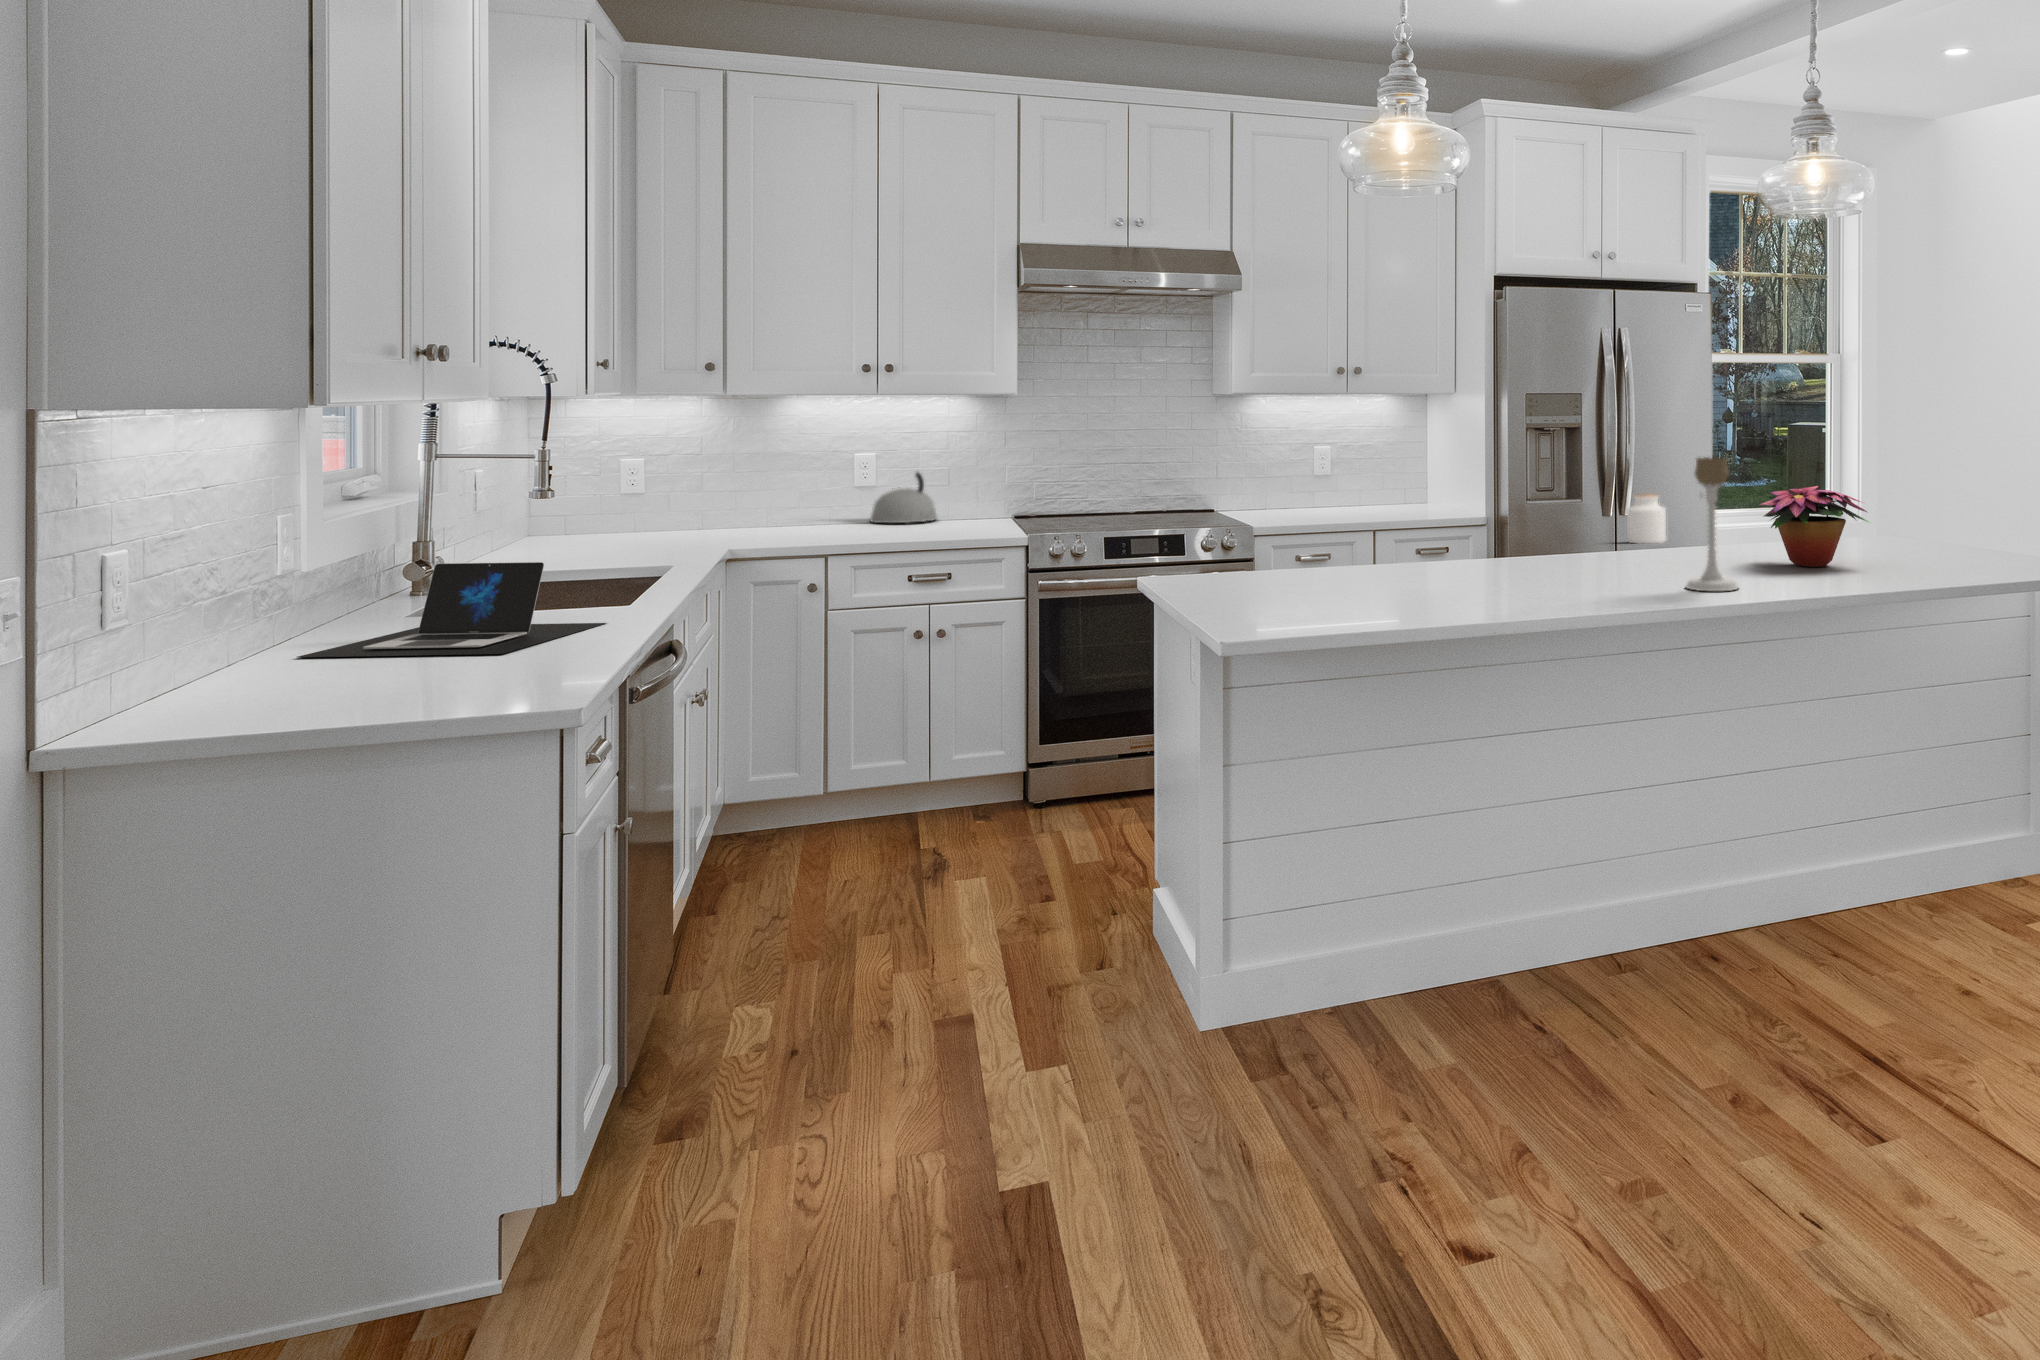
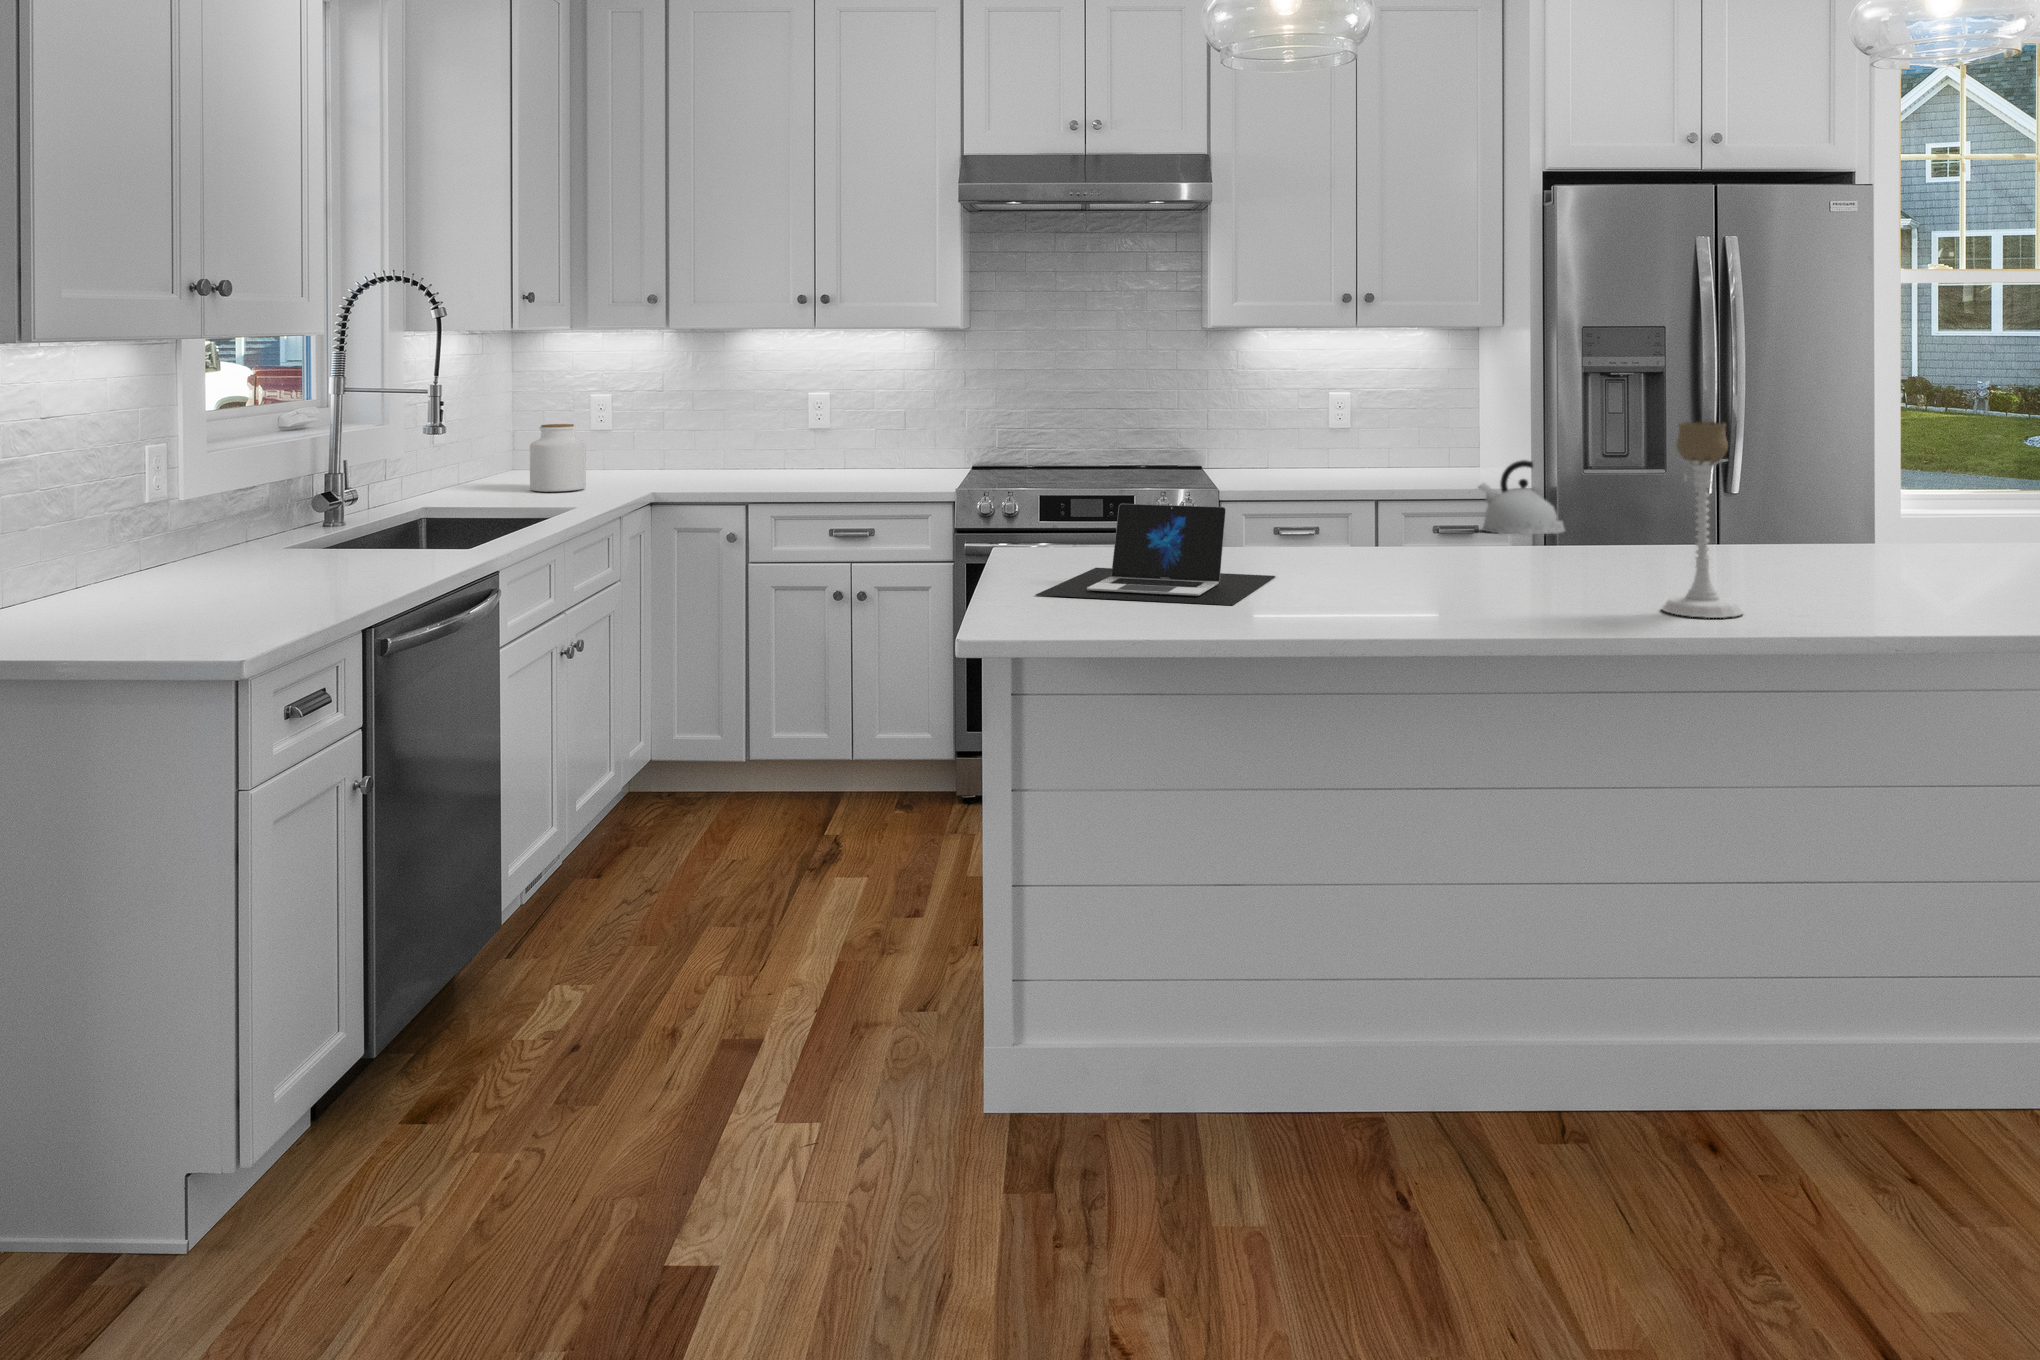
kettle: present [871,472,937,523] -> present [1478,460,1565,534]
flower arrangement: present [1760,486,1868,567] -> none [1823,466,2018,588]
jar: present [1627,494,1666,544] -> present [530,424,586,492]
laptop: present [298,562,605,657] -> present [1036,504,1275,605]

